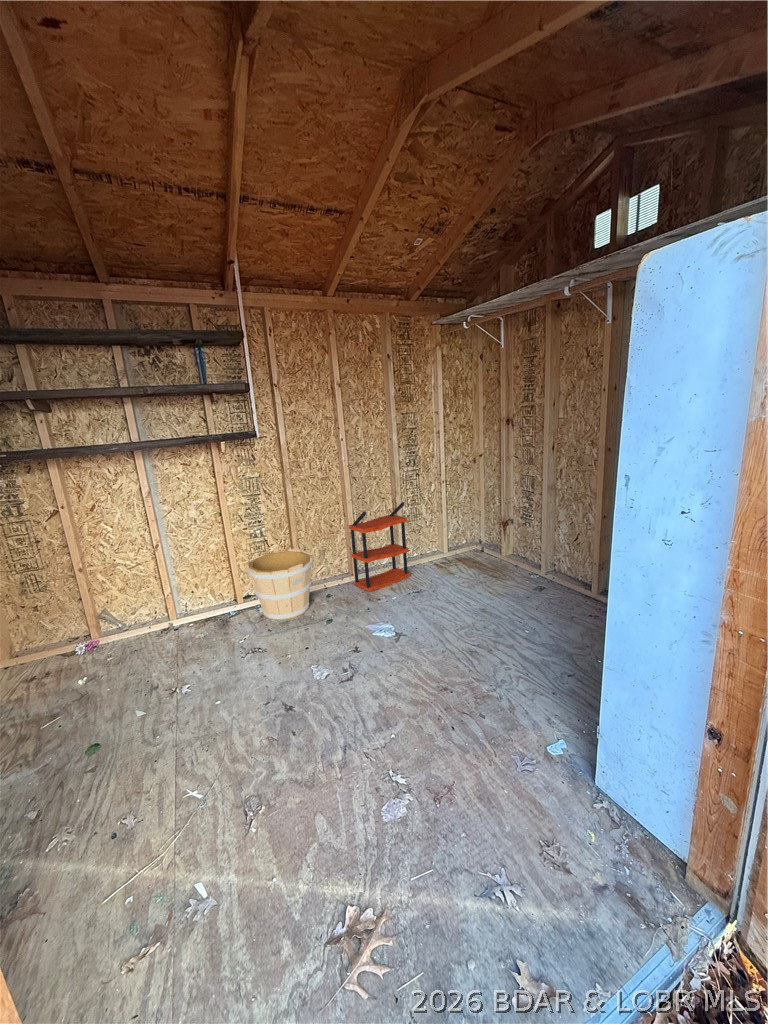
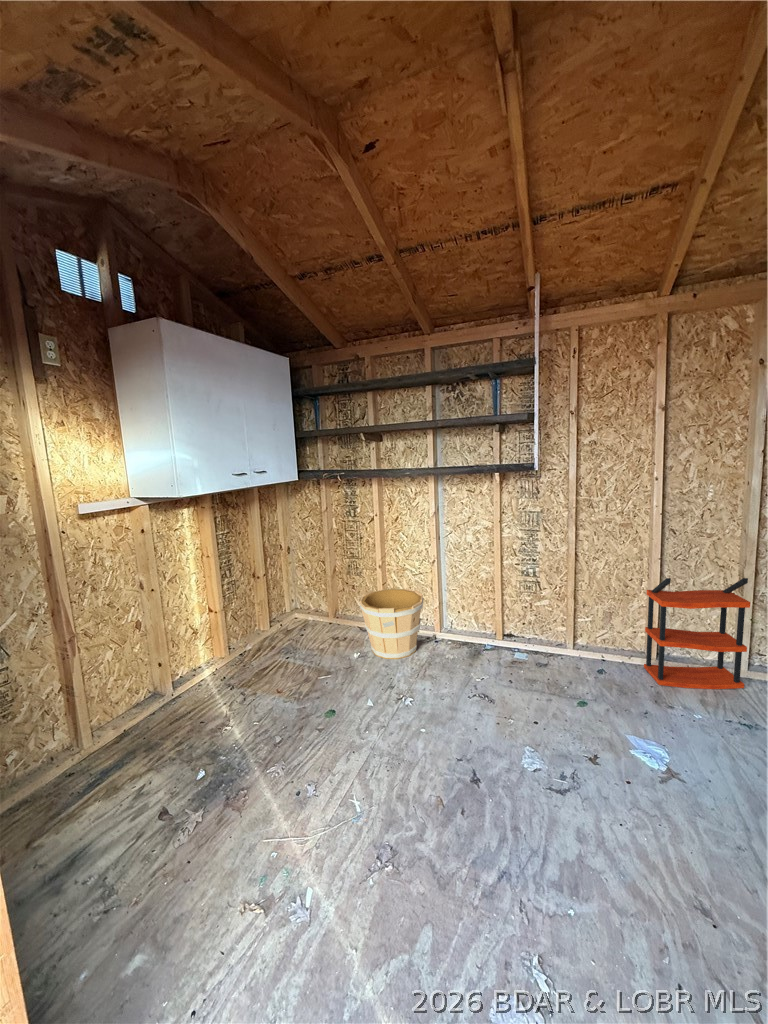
wooden bucket: present [247,549,313,620] -> present [359,589,424,659]

